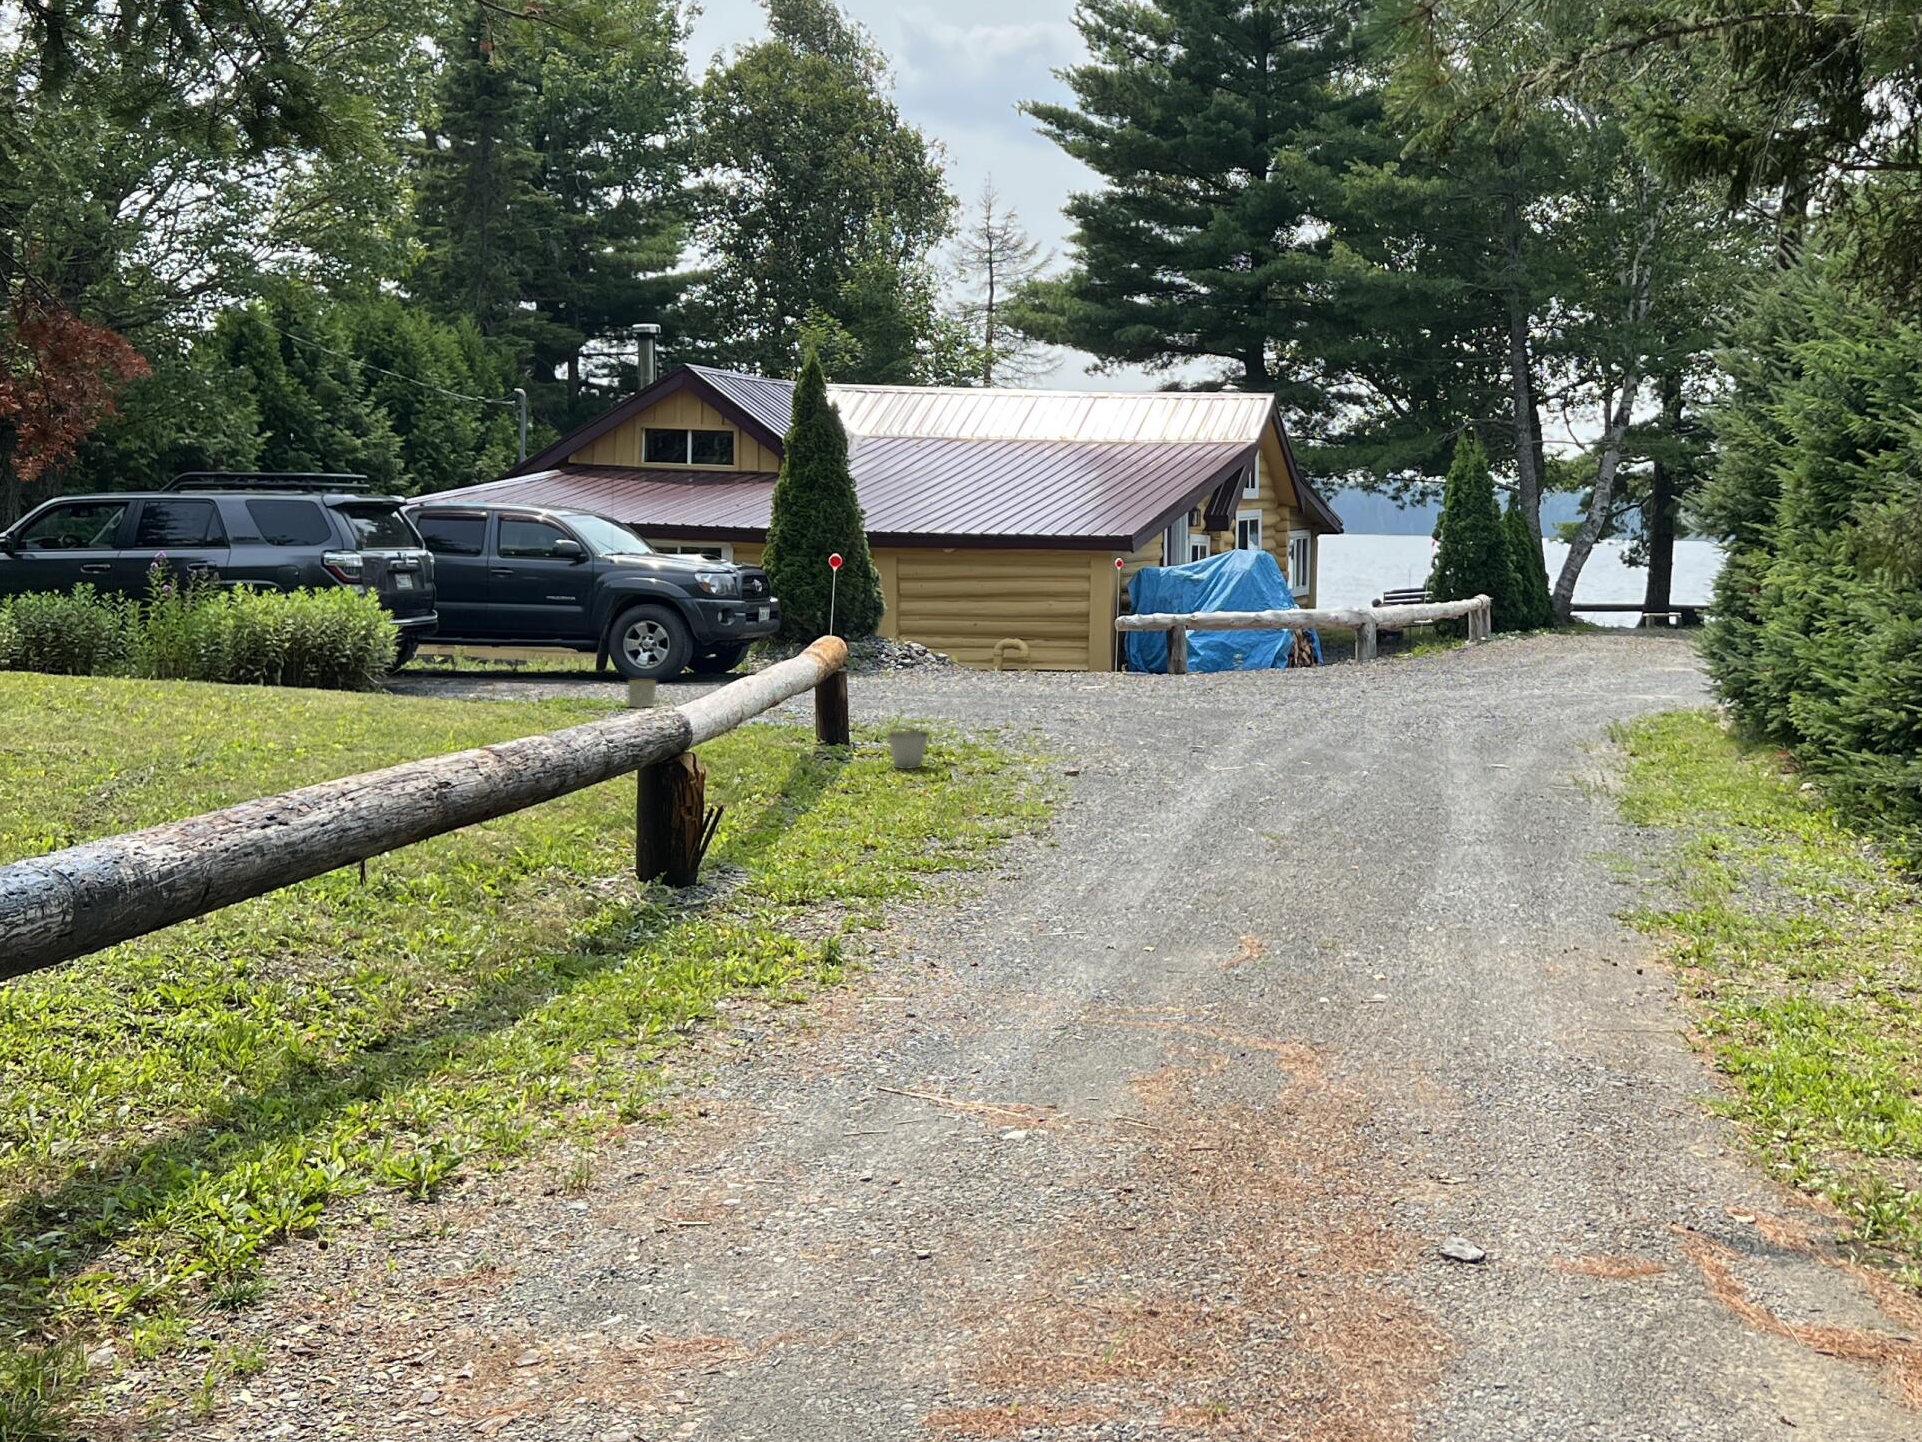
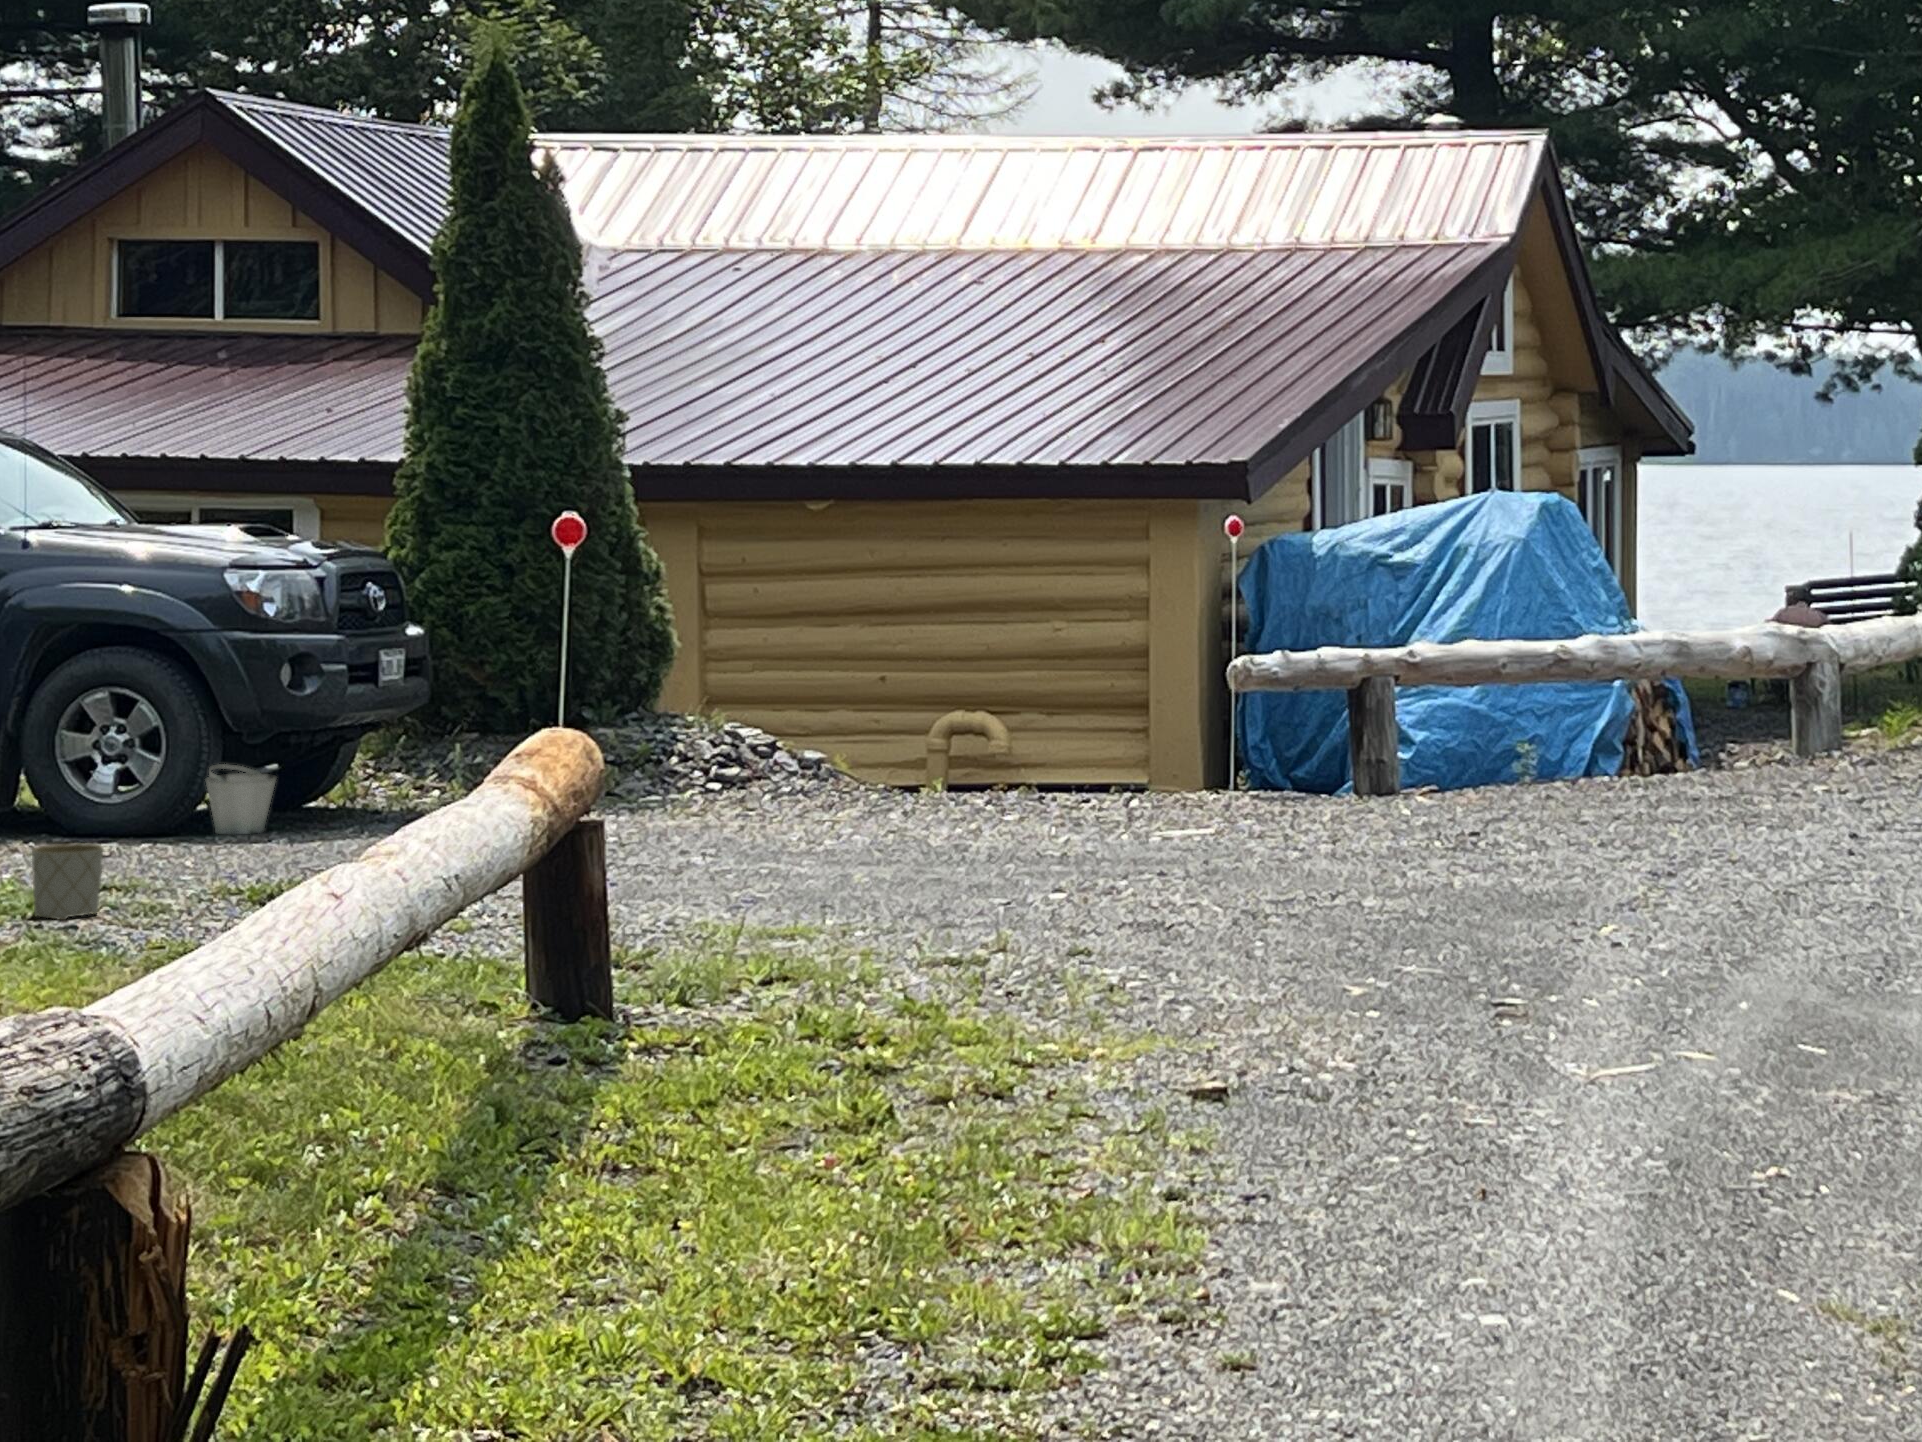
bucket: present [889,726,929,769] -> present [206,764,276,835]

